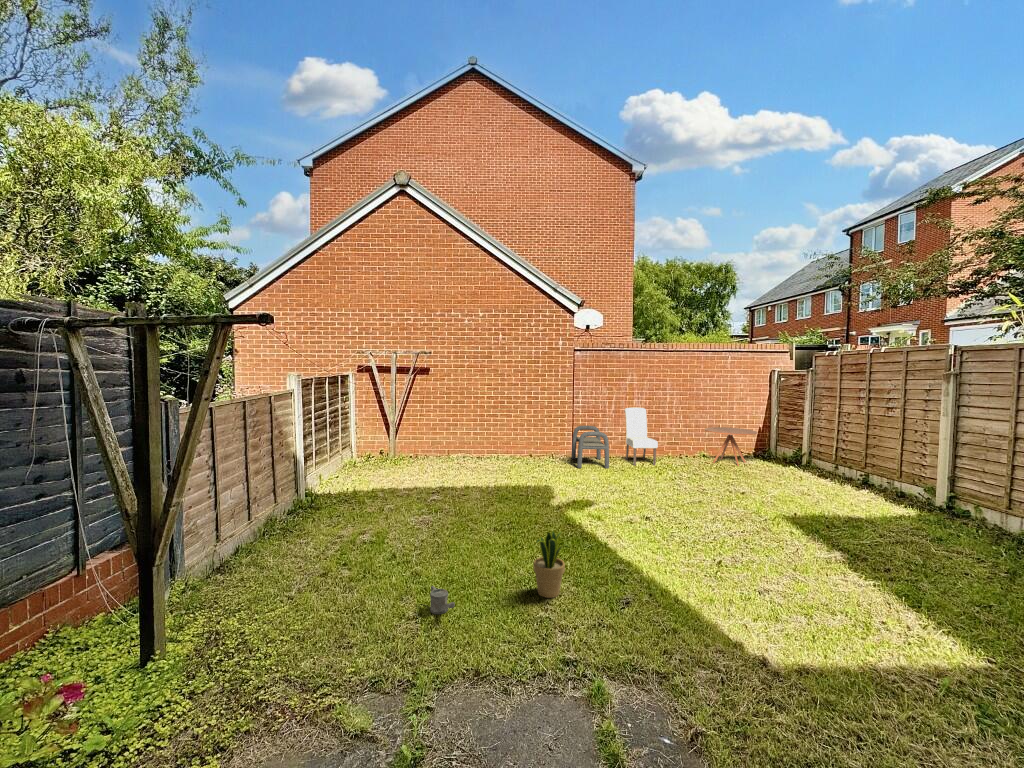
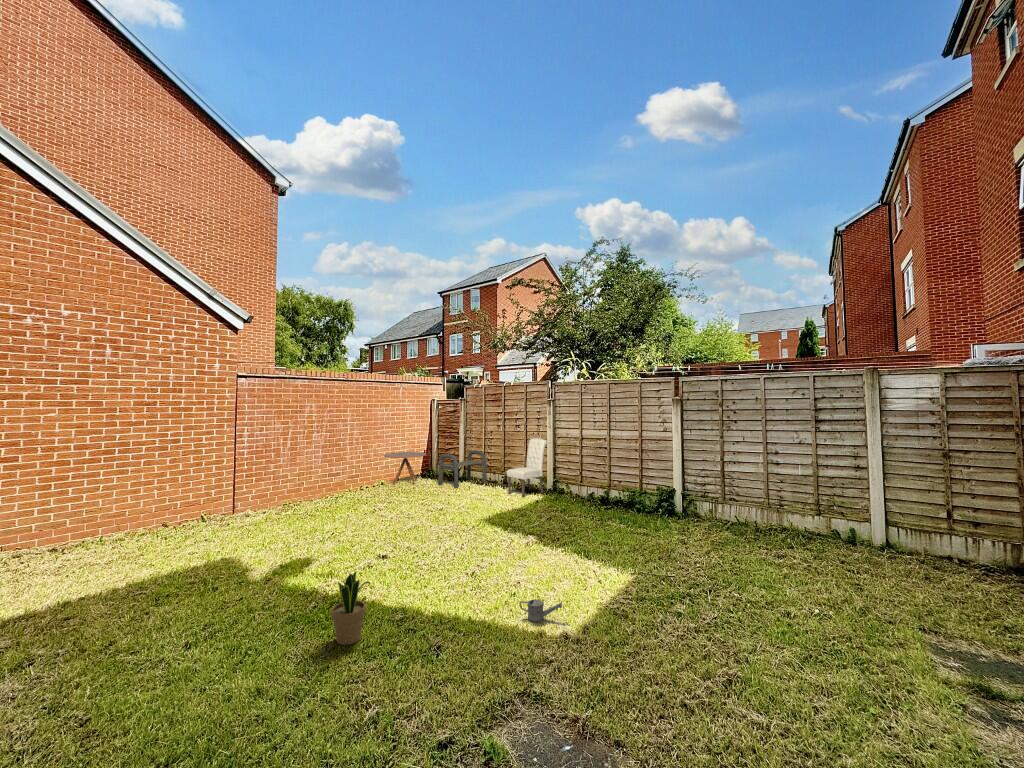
chair: present [624,408,658,466] -> present [507,439,548,497]
bench: present [571,426,609,469] -> present [438,450,487,488]
watering can: present [430,586,455,614] -> present [520,599,562,622]

